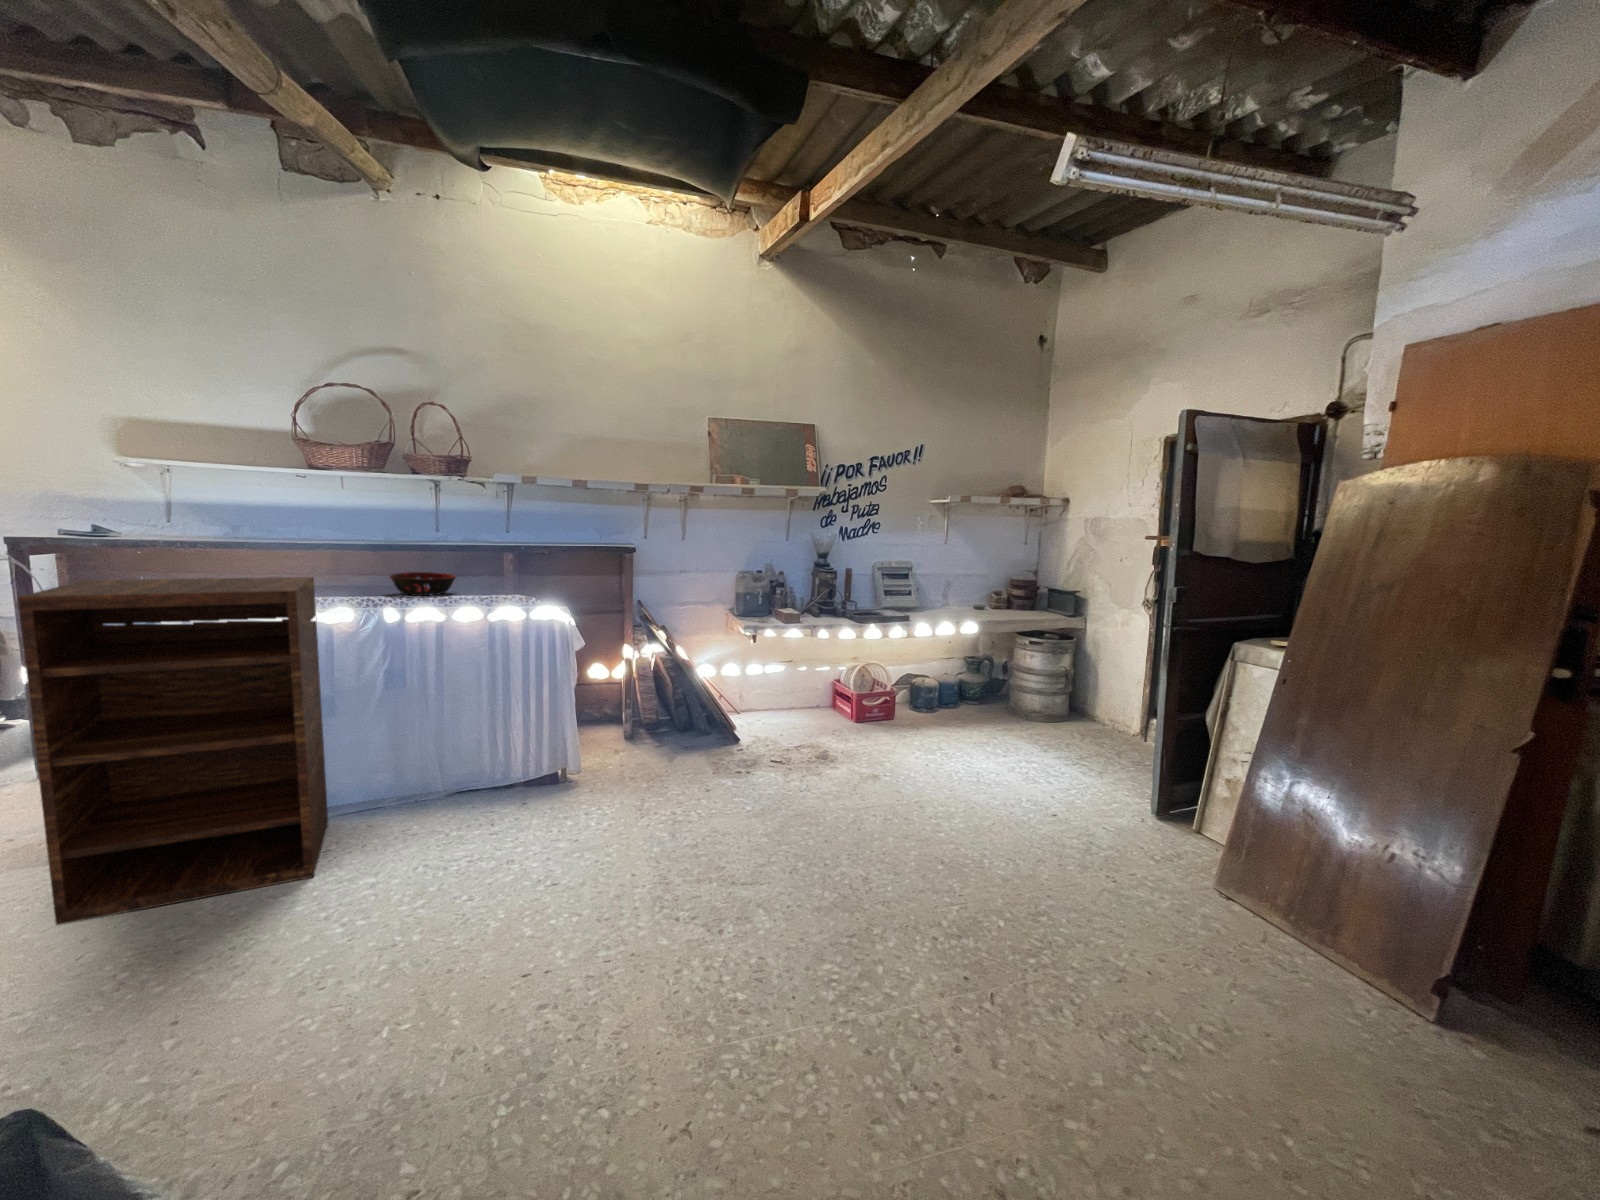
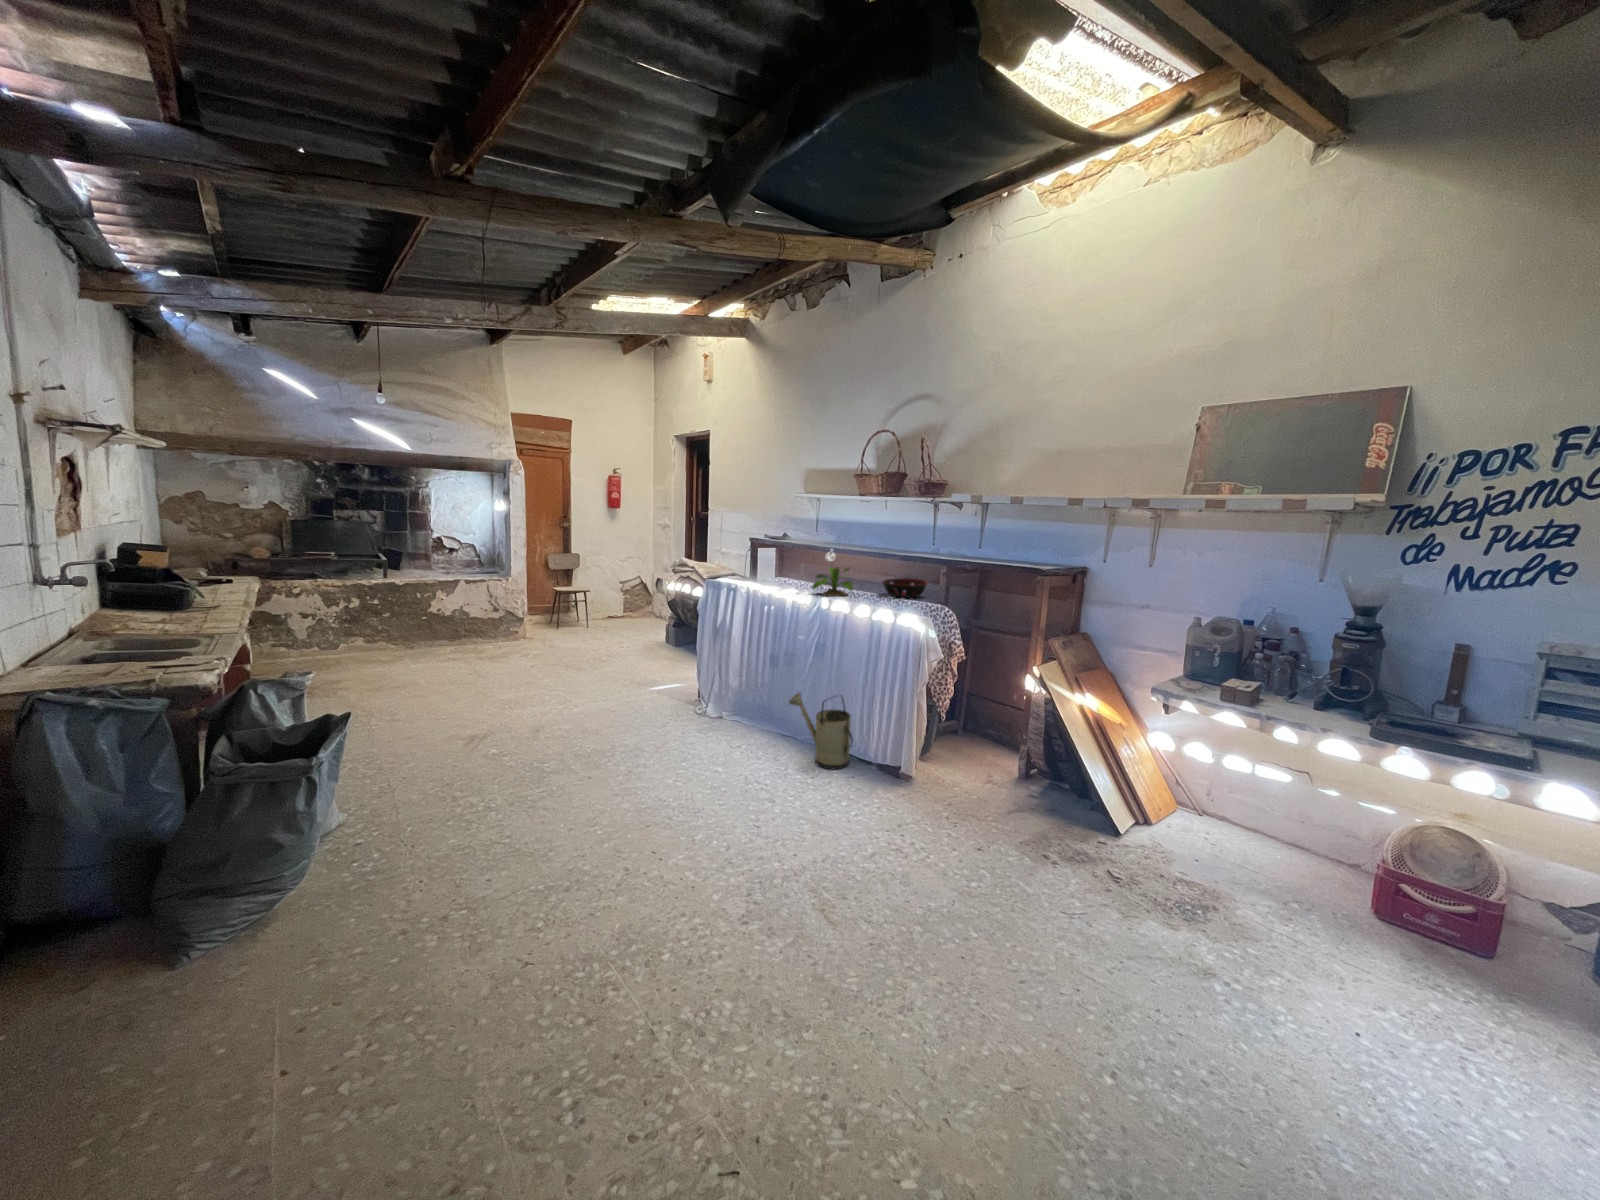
potted flower: none [307,536,377,605] -> present [812,553,853,596]
shelving unit: present [18,577,328,925] -> none [653,567,779,756]
watering can: none [383,721,506,821] -> present [789,693,853,769]

